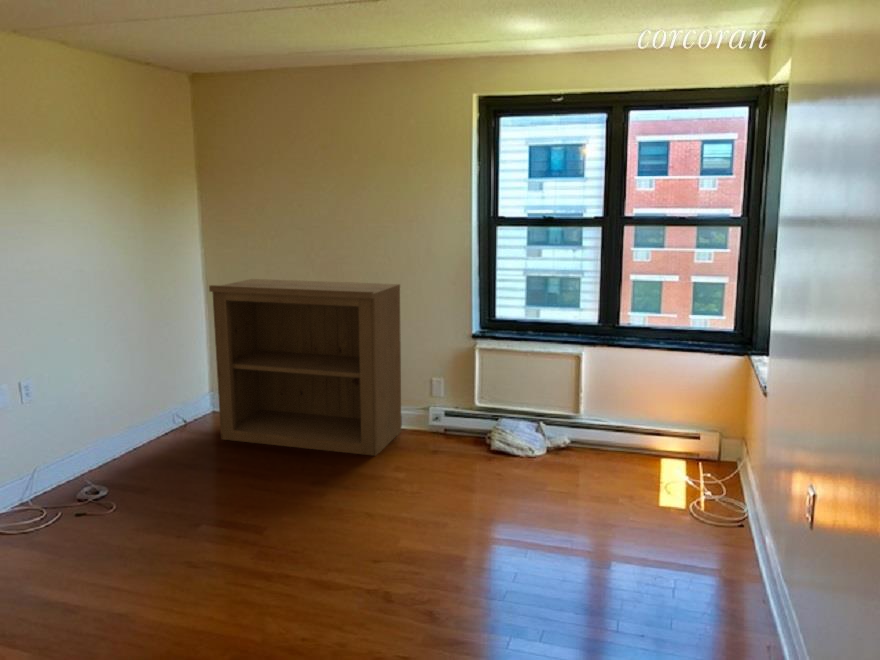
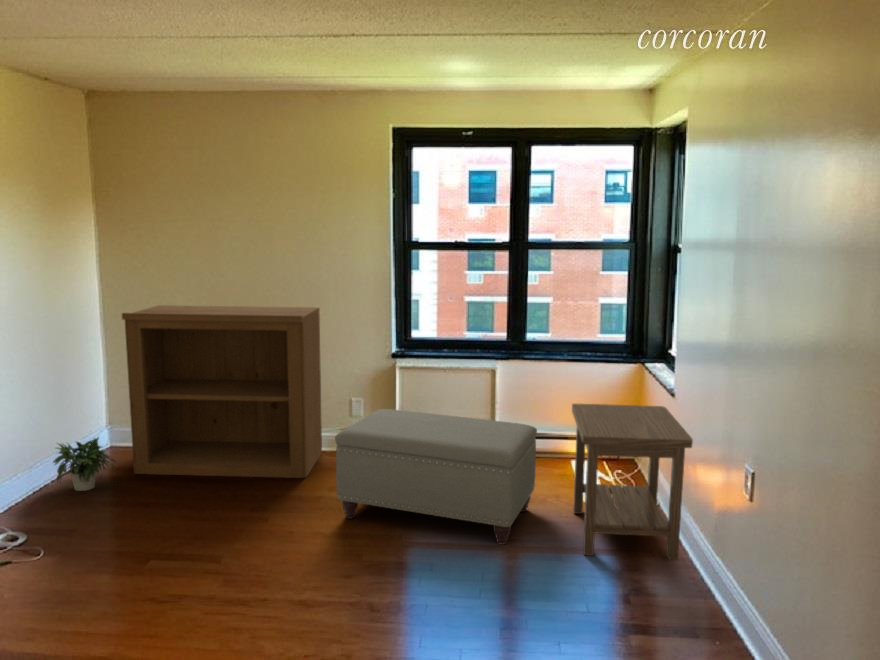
ottoman: none [387,391,604,544] -> present [335,409,537,545]
side table: none [637,397,767,583] -> present [572,404,693,560]
potted plant: none [125,402,203,454] -> present [49,438,116,491]

